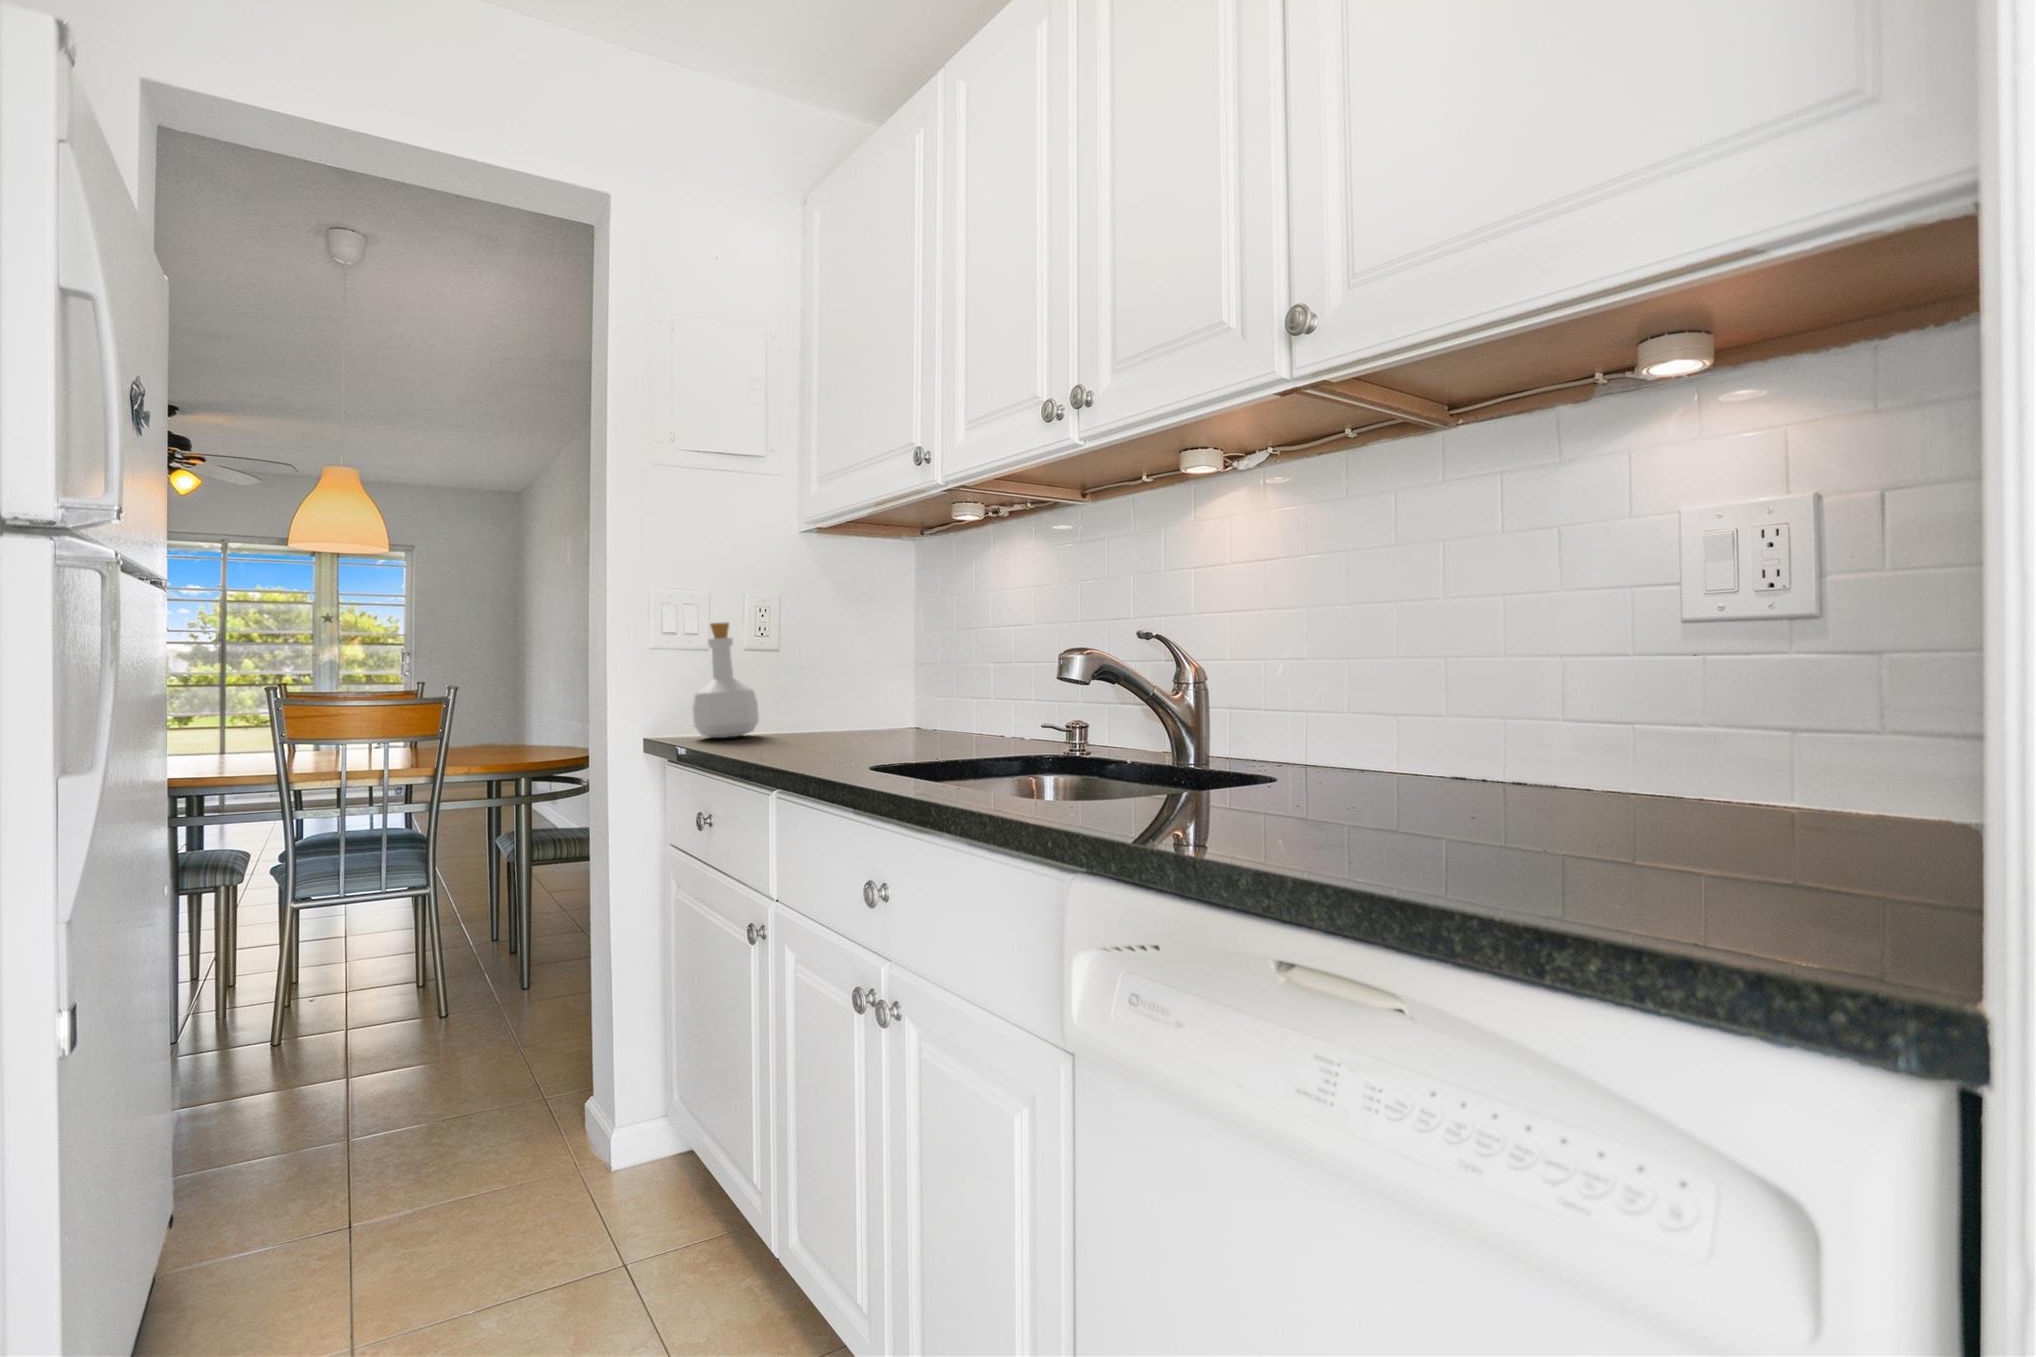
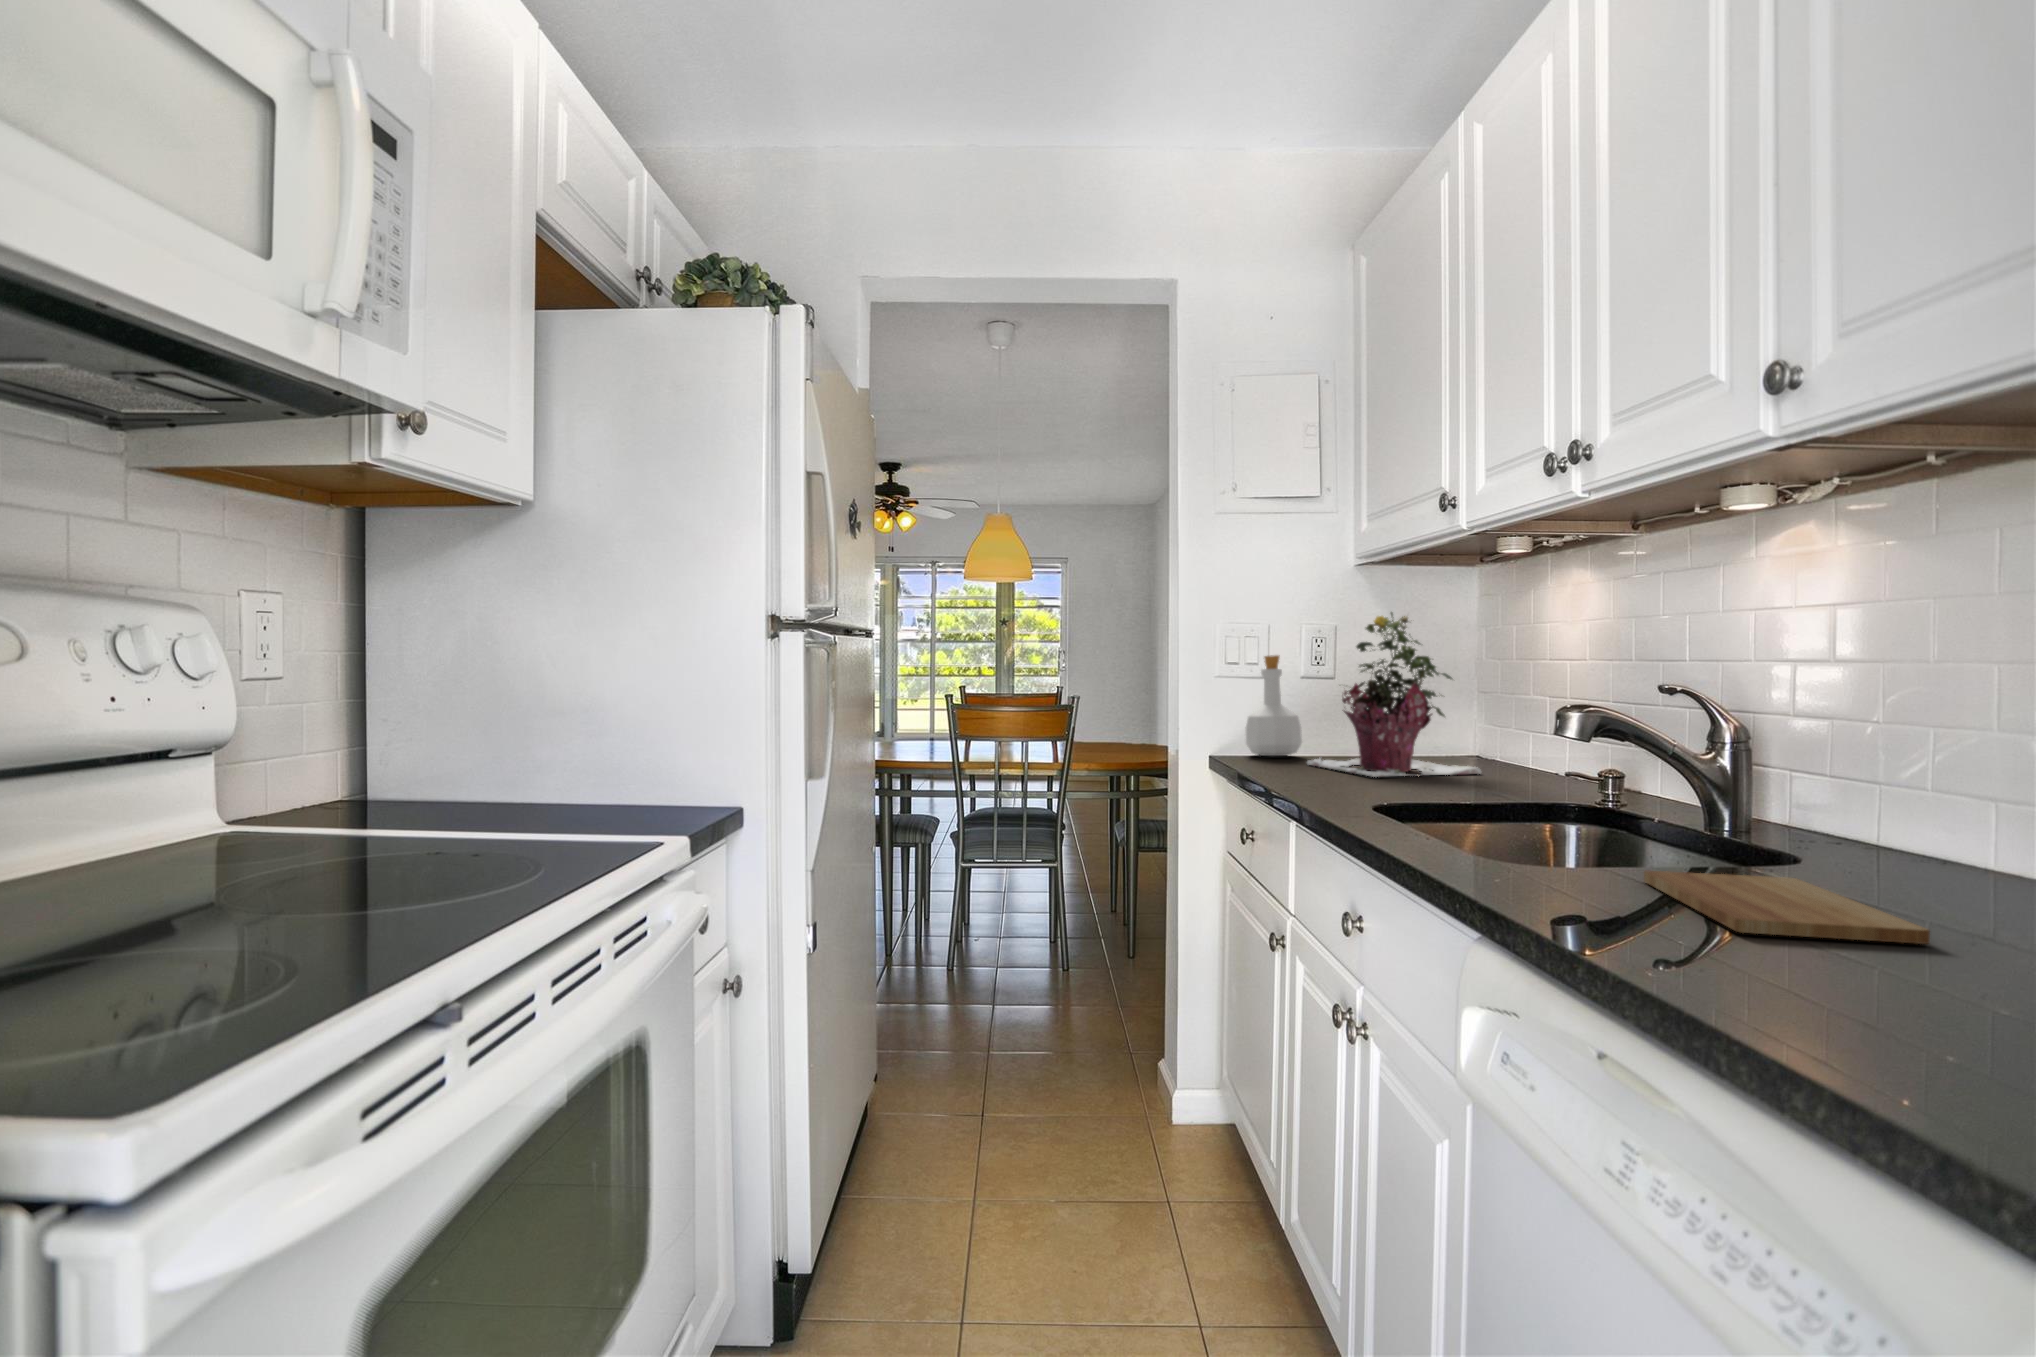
potted plant: none [772,572,949,749] -> present [1307,612,1481,777]
cutting board: none [1204,799,1453,859] -> present [1644,871,1930,944]

